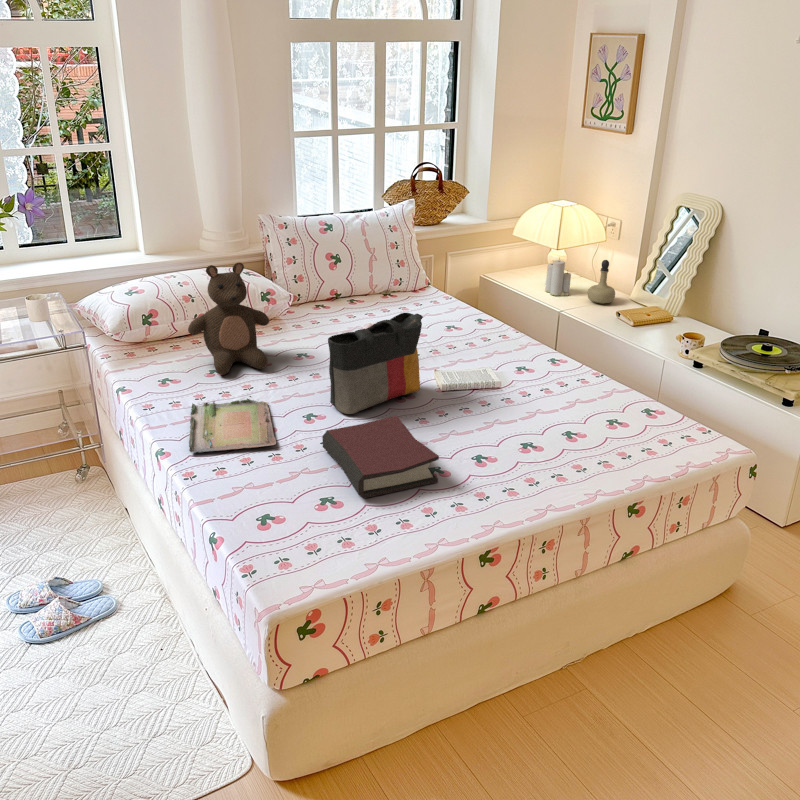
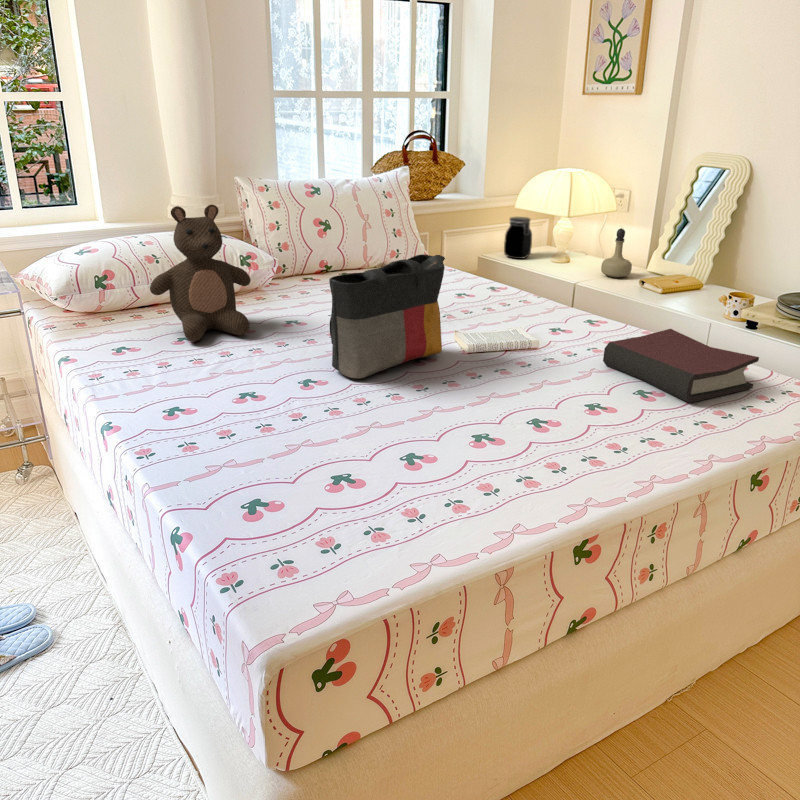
jar: none [504,239,531,279] -> present [504,217,532,259]
candle: present [545,260,571,296] -> none [552,229,581,272]
tray: present [189,396,276,453] -> none [146,358,265,427]
hardback book: present [322,415,439,498] -> present [603,329,759,403]

